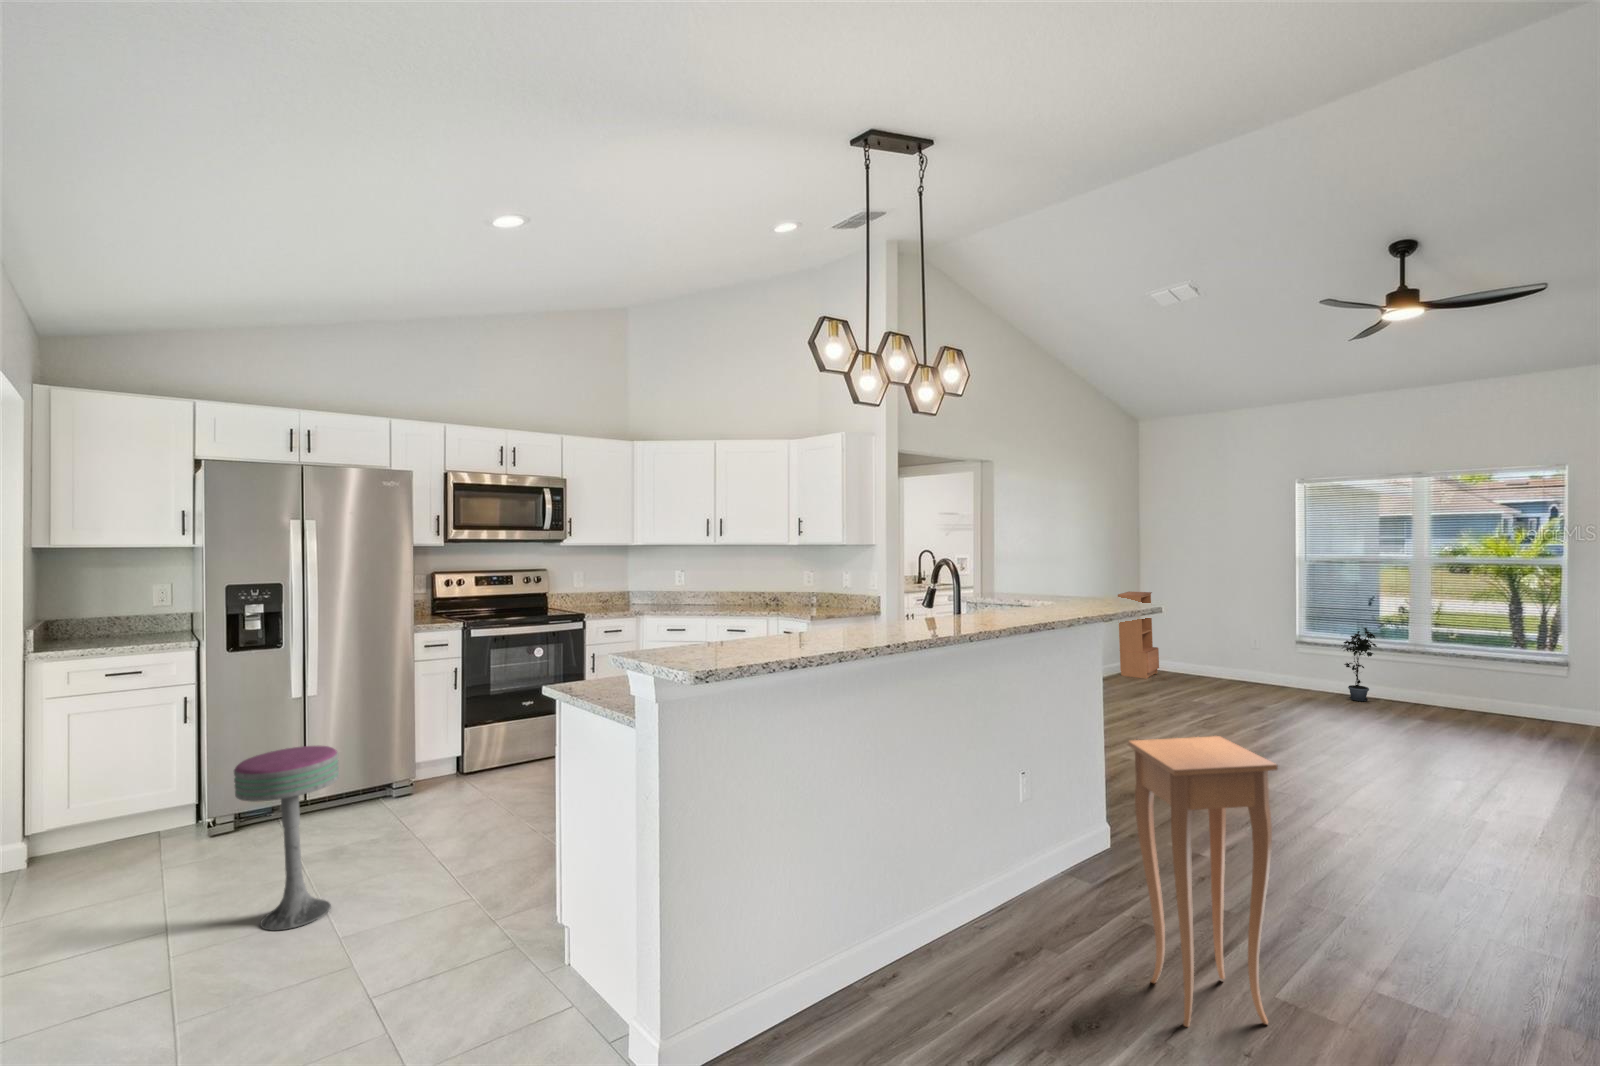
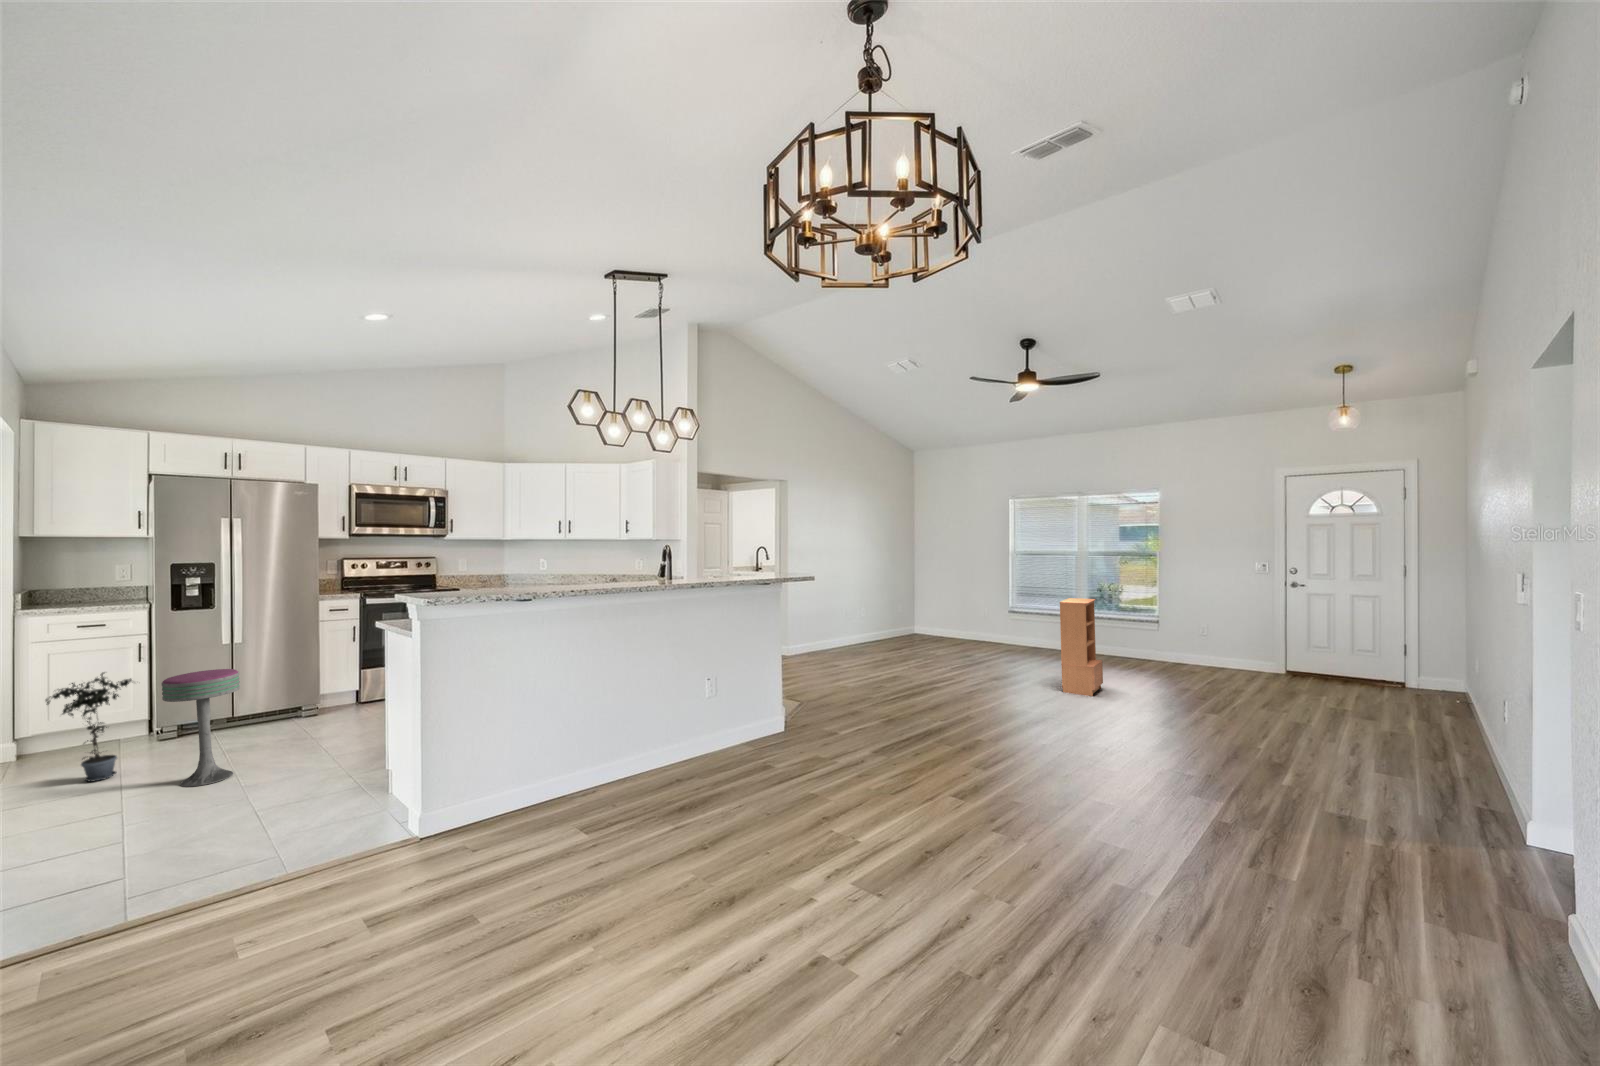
bookcase: present [1118,592,1159,678] -> present [1060,598,1103,696]
potted plant: present [1343,628,1377,701] -> present [46,672,132,782]
side table: present [1128,736,1278,1027] -> none [725,650,784,813]

